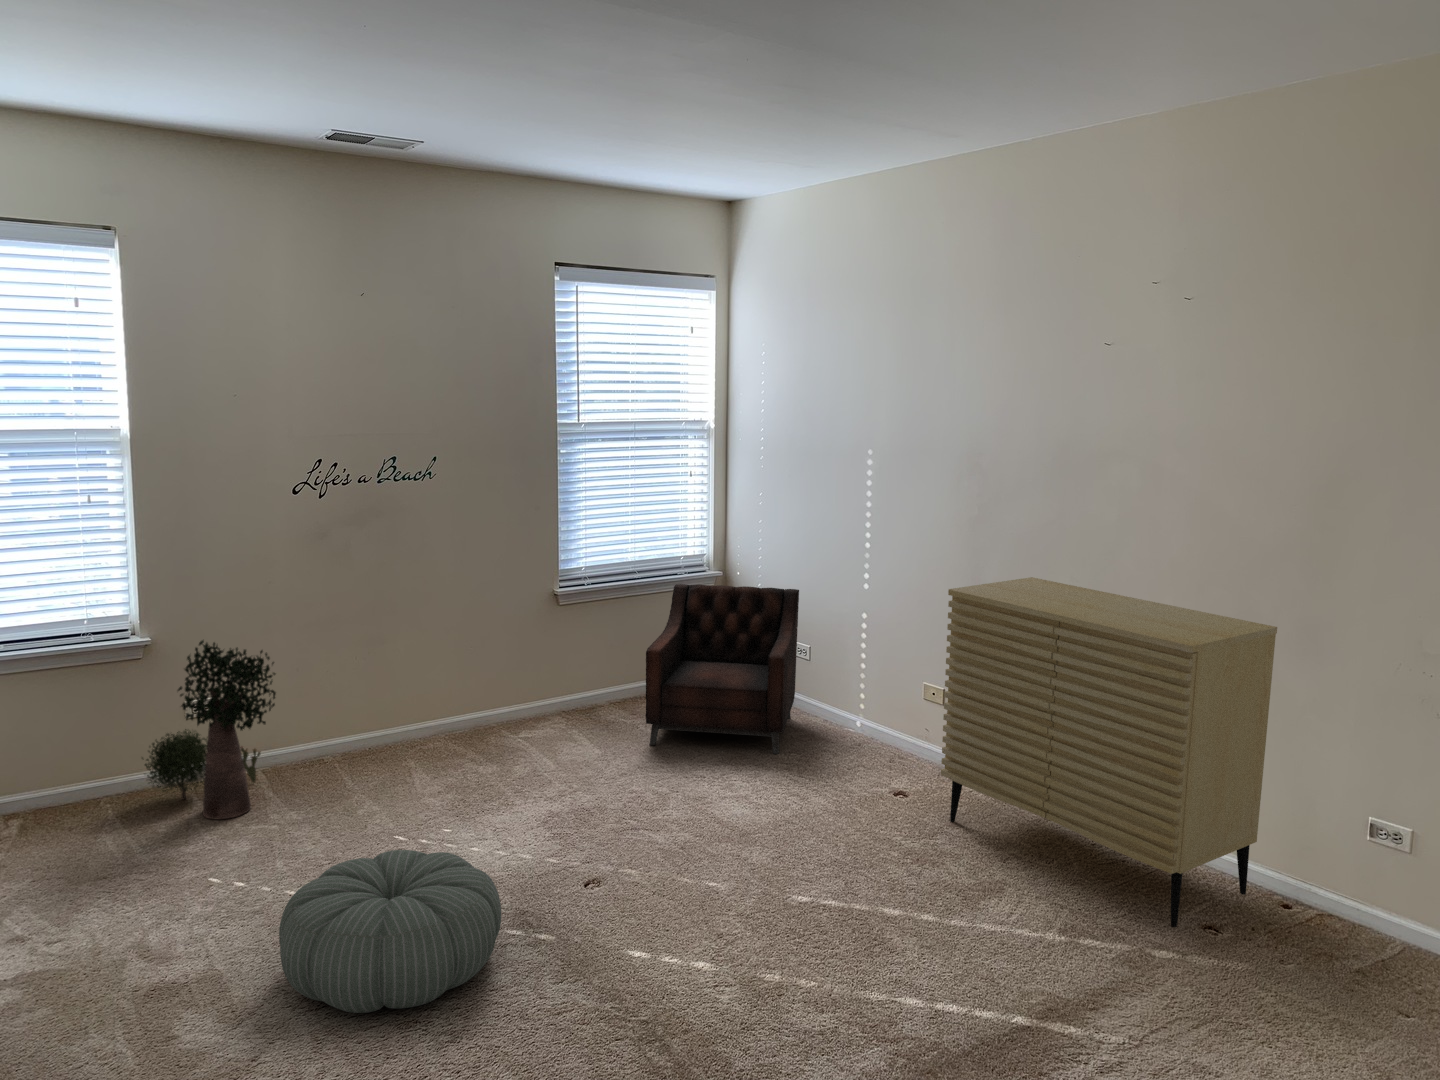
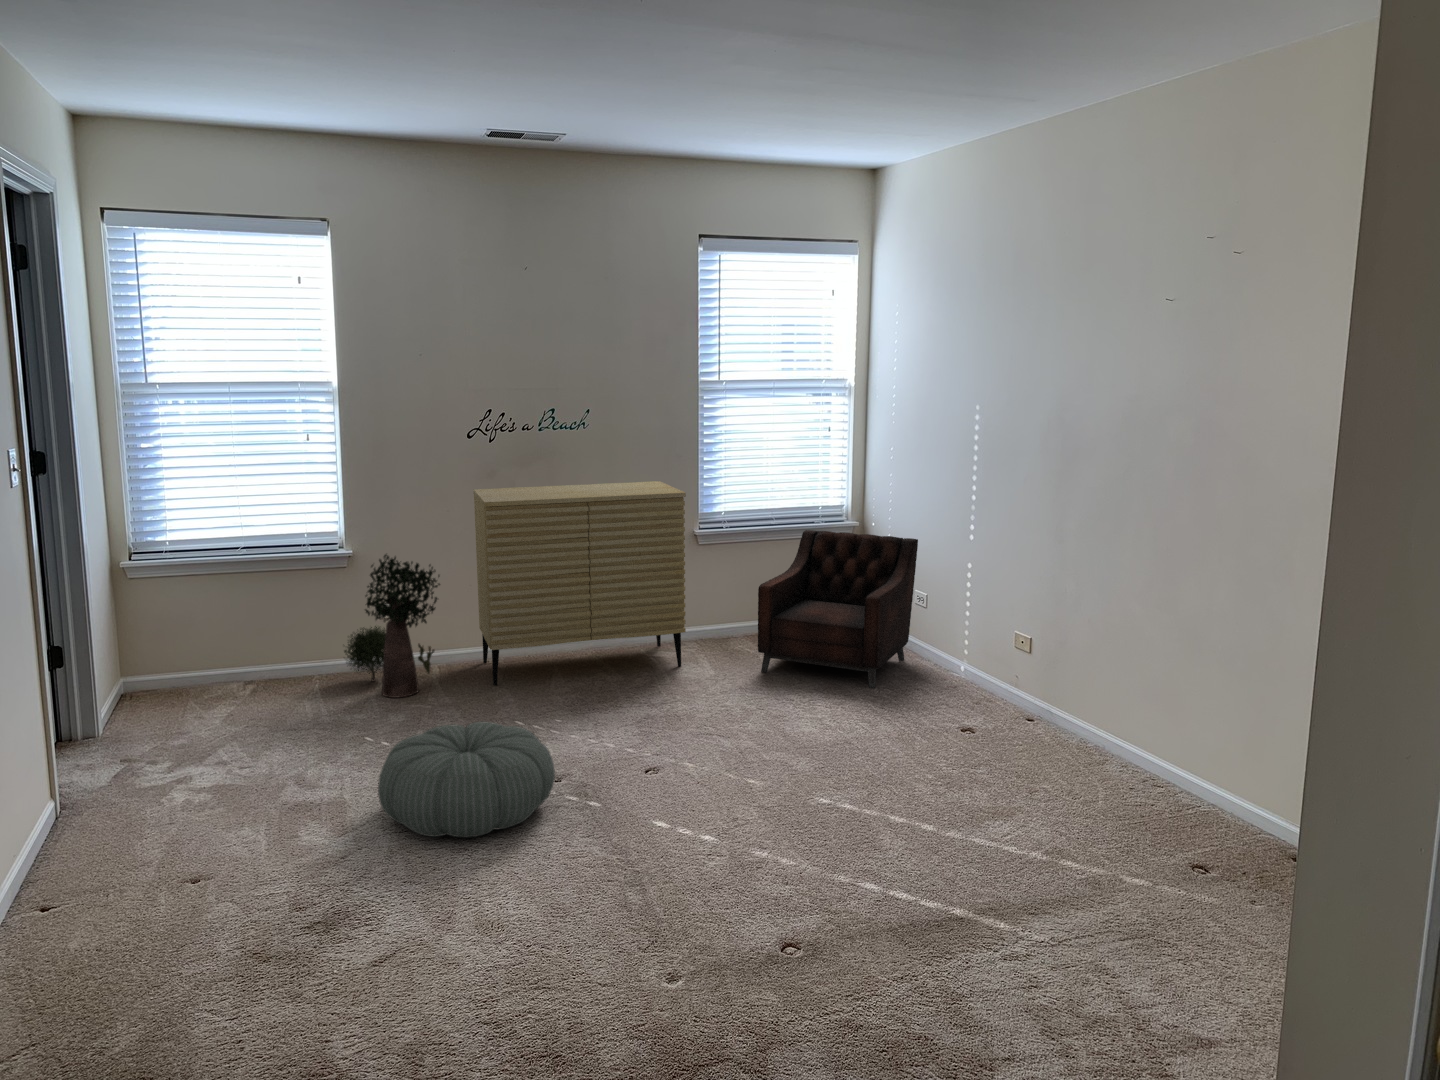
dresser: present [941,577,1277,927] -> present [473,481,686,685]

